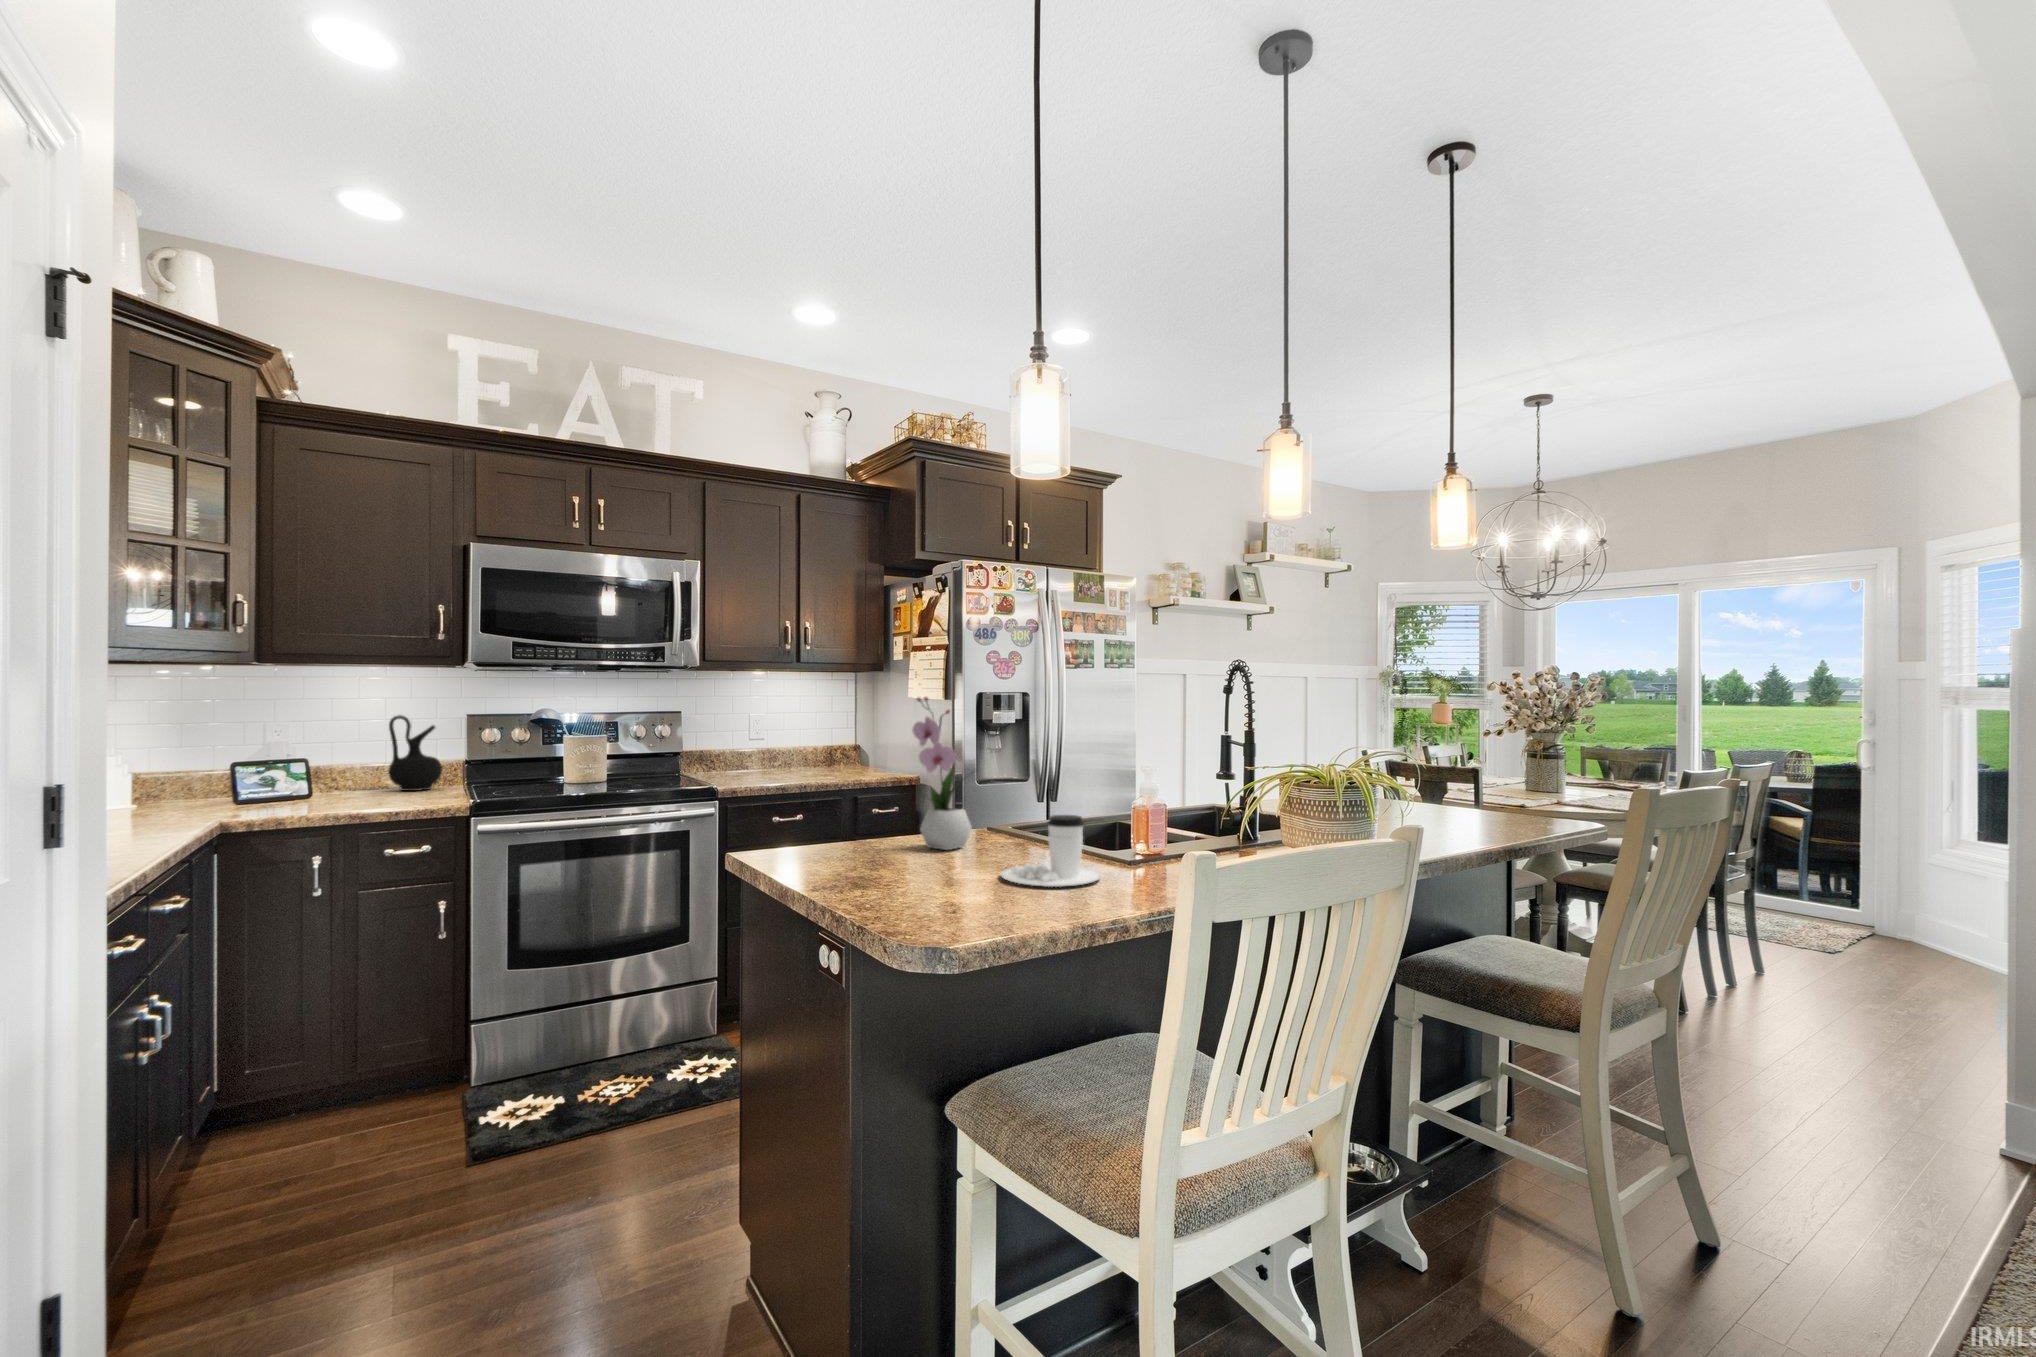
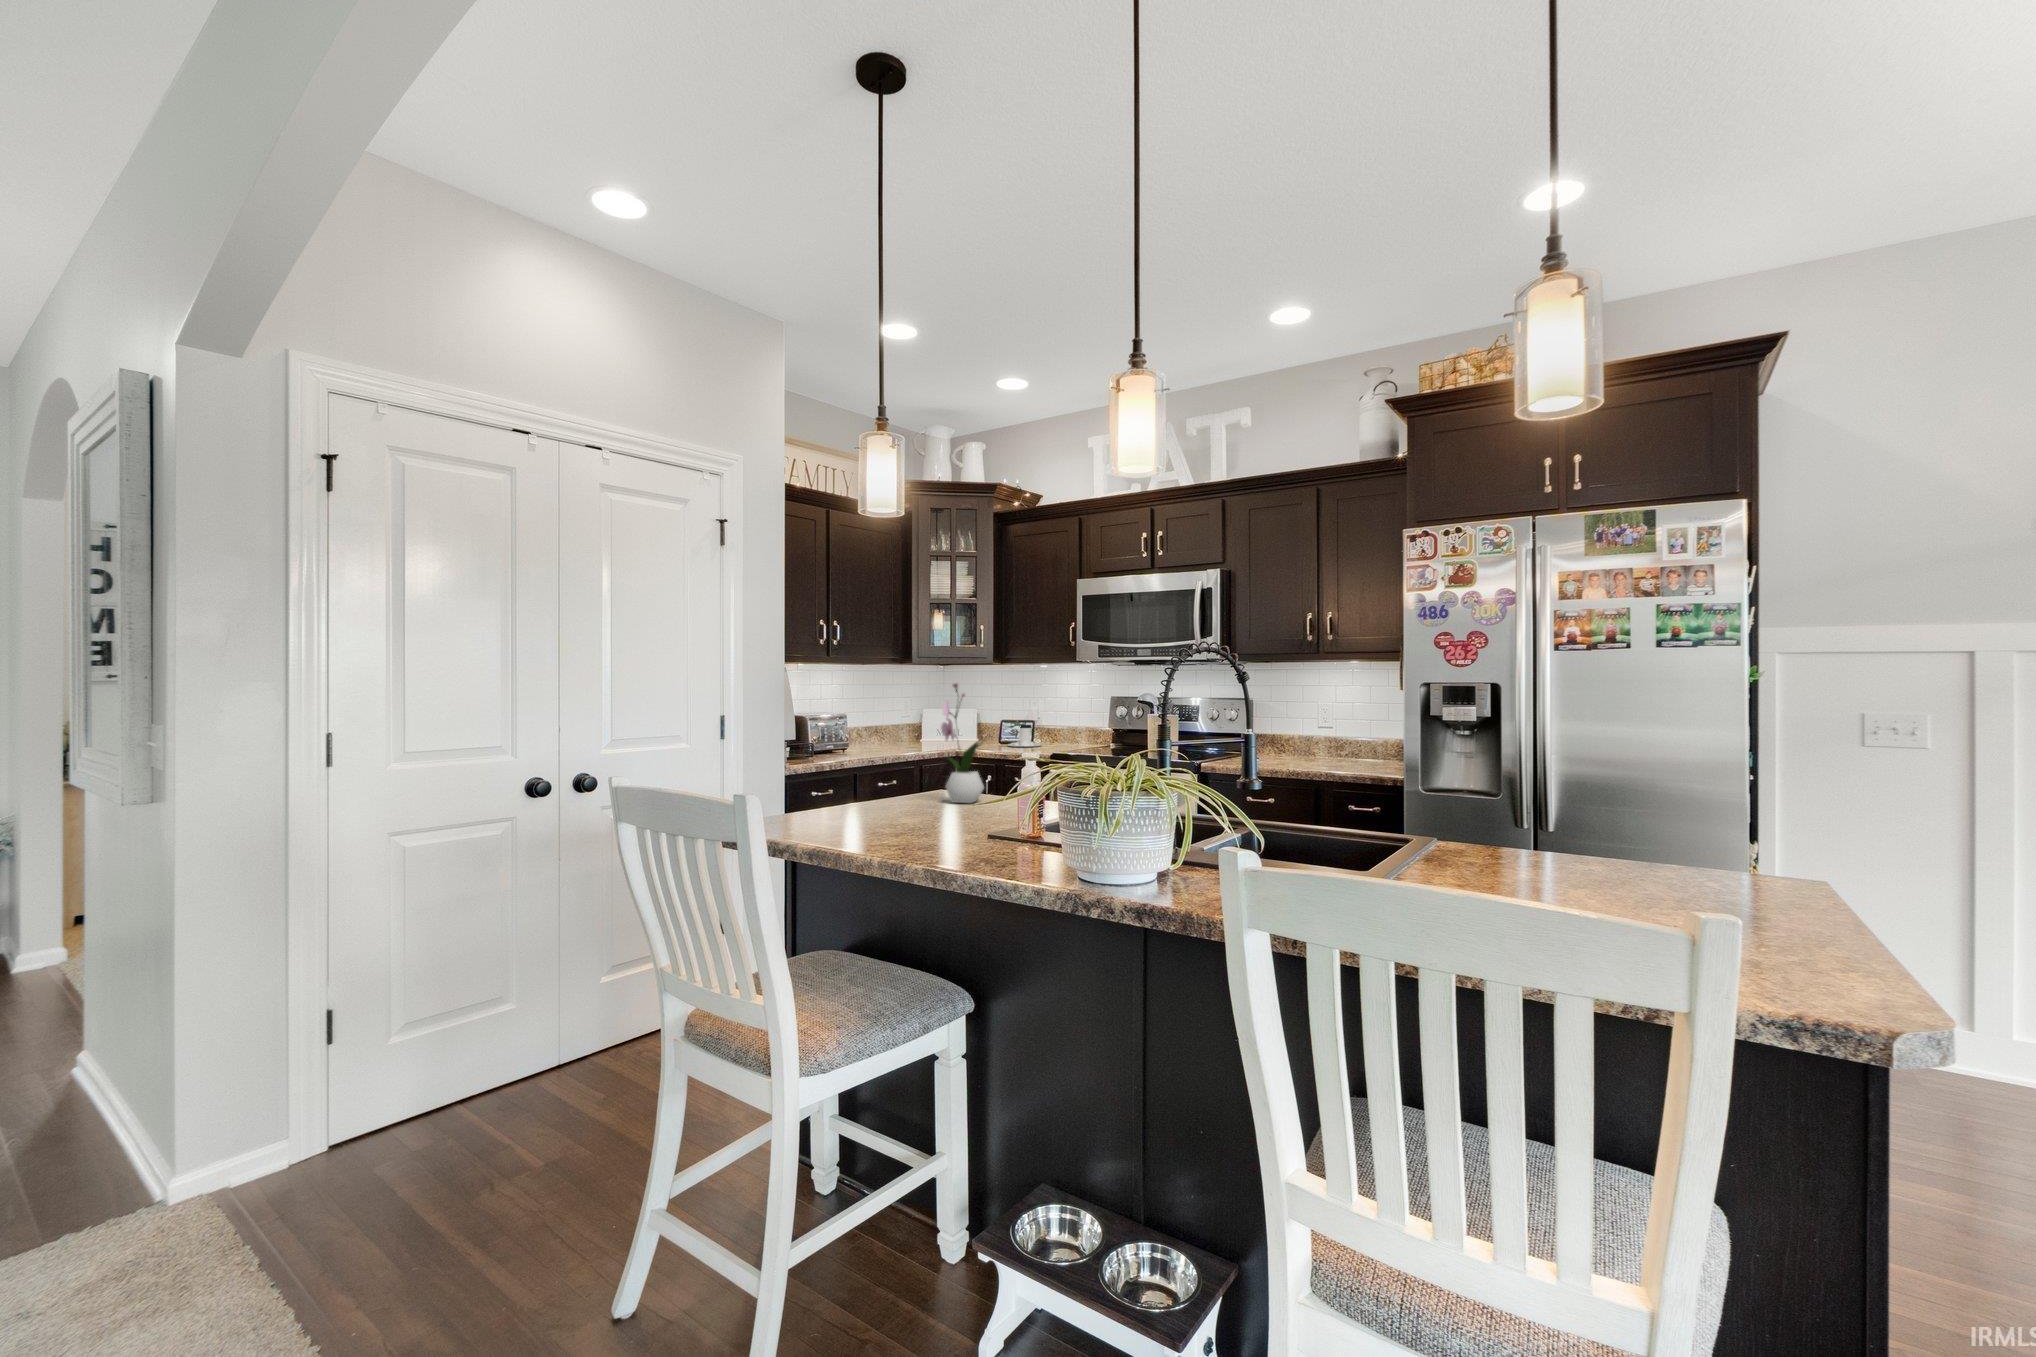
ceramic jug: present [389,715,442,791] -> none [1070,696,1100,746]
coffee cup: present [1001,815,1102,887] -> present [1007,725,1041,747]

